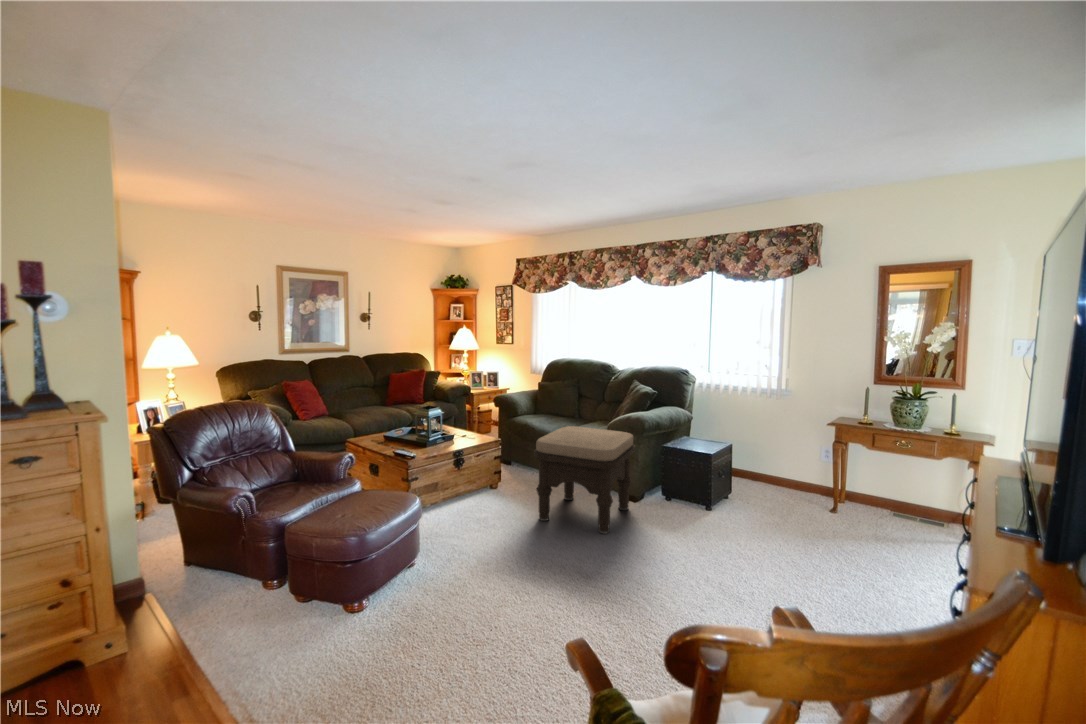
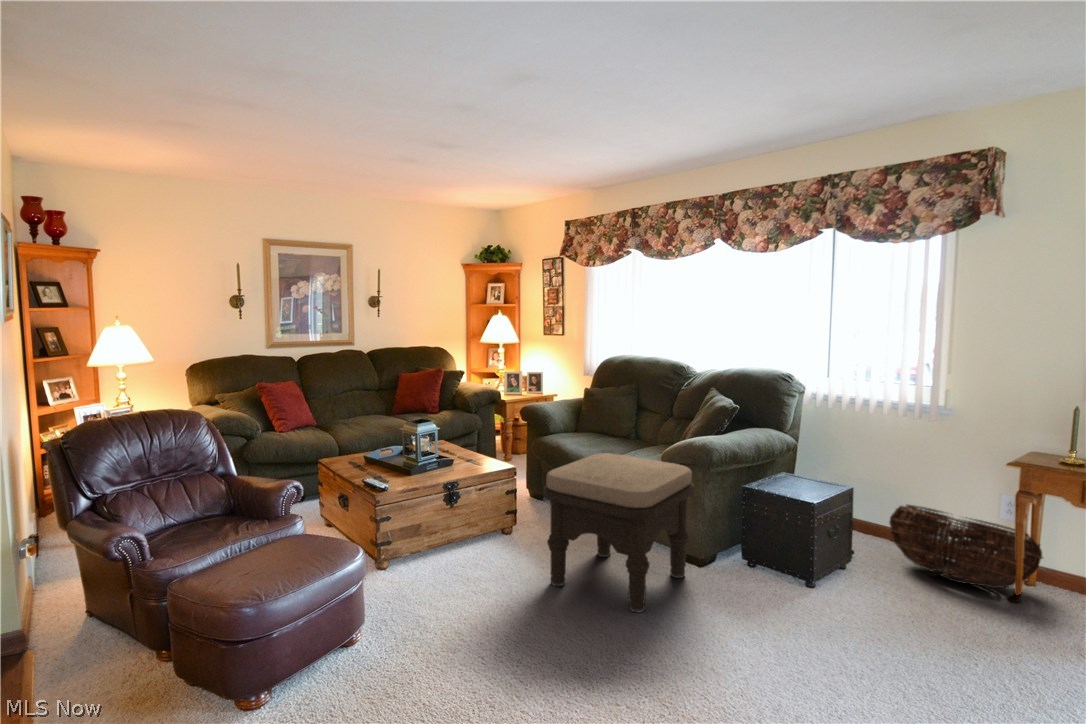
basket: none [754,454,848,504] -> present [889,504,1043,588]

